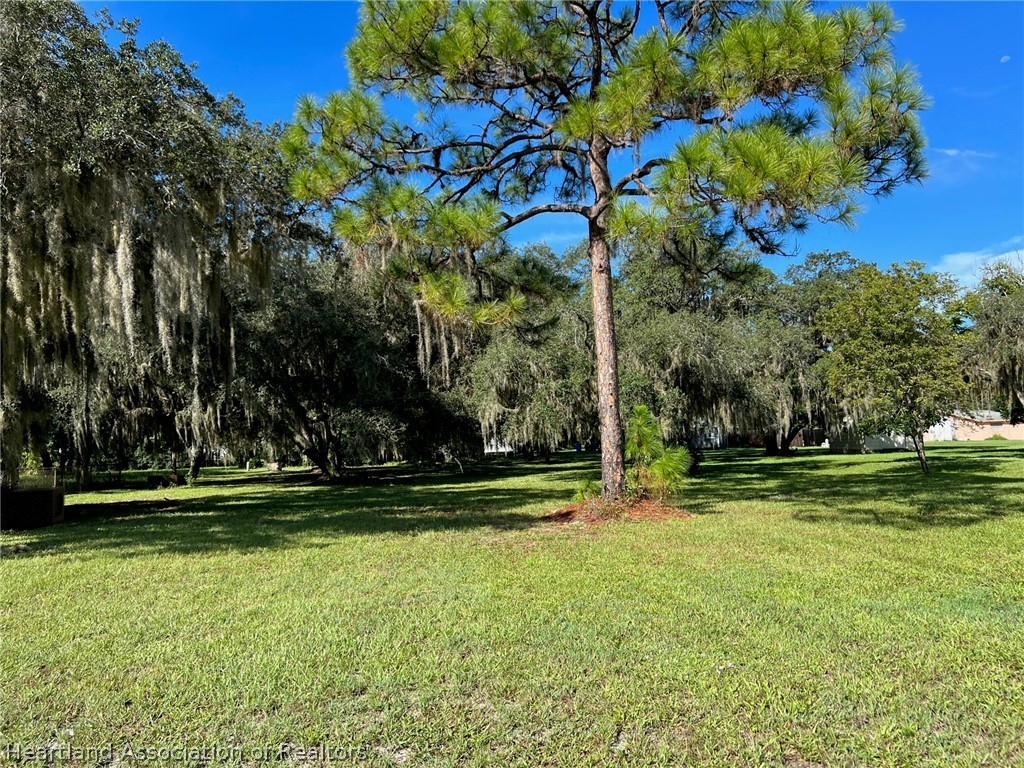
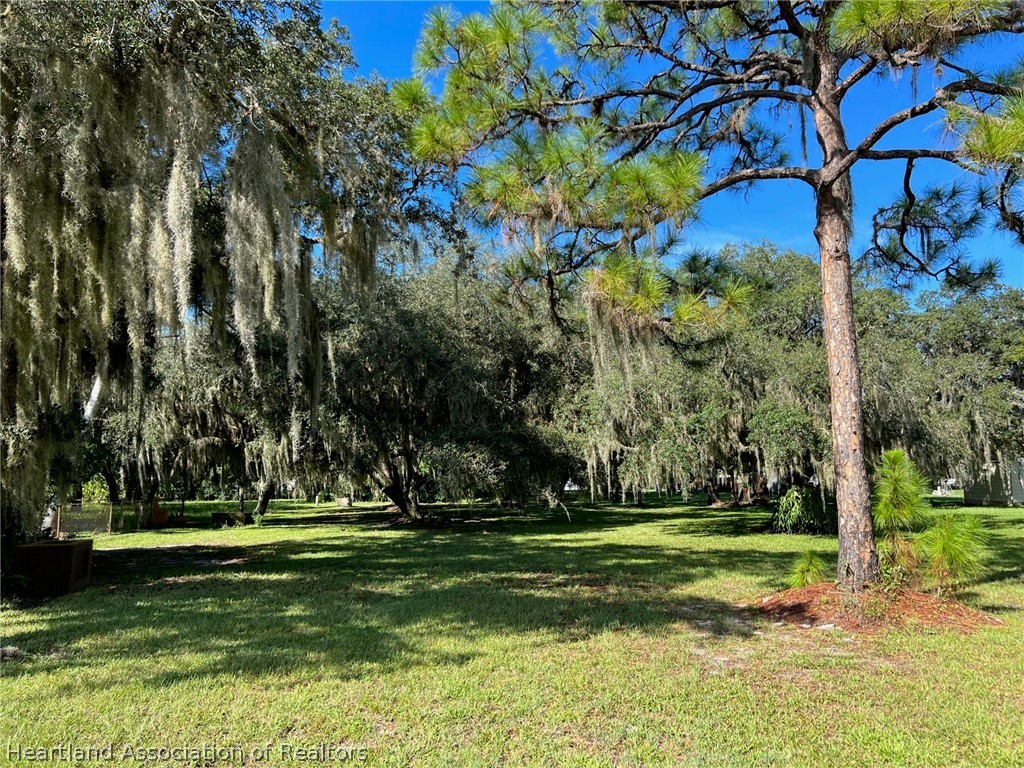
lounge chair: none [89,463,127,492] -> present [151,497,188,529]

